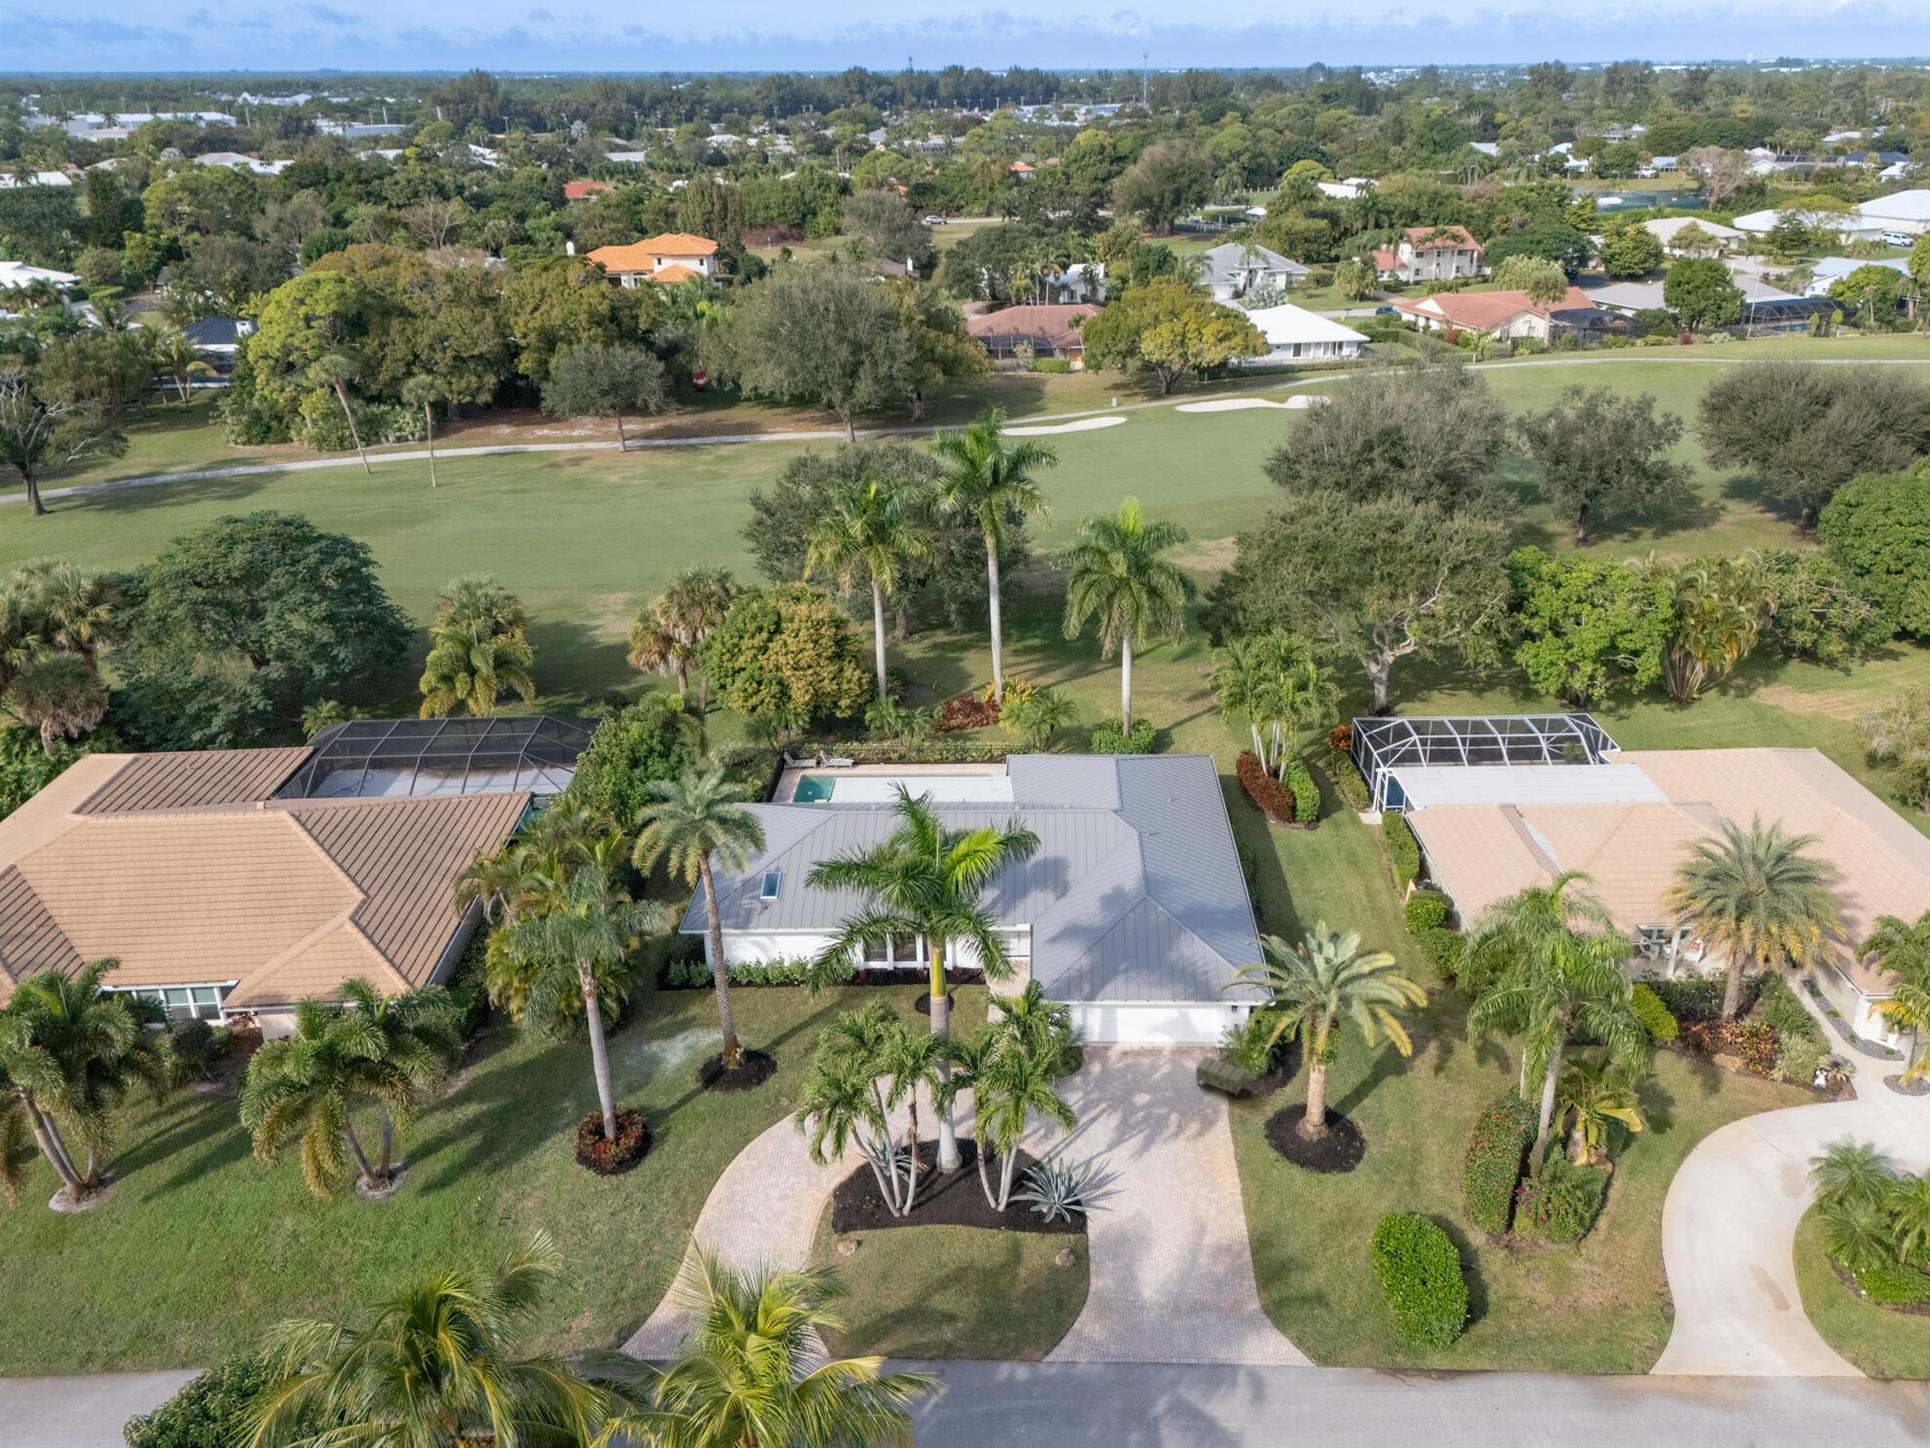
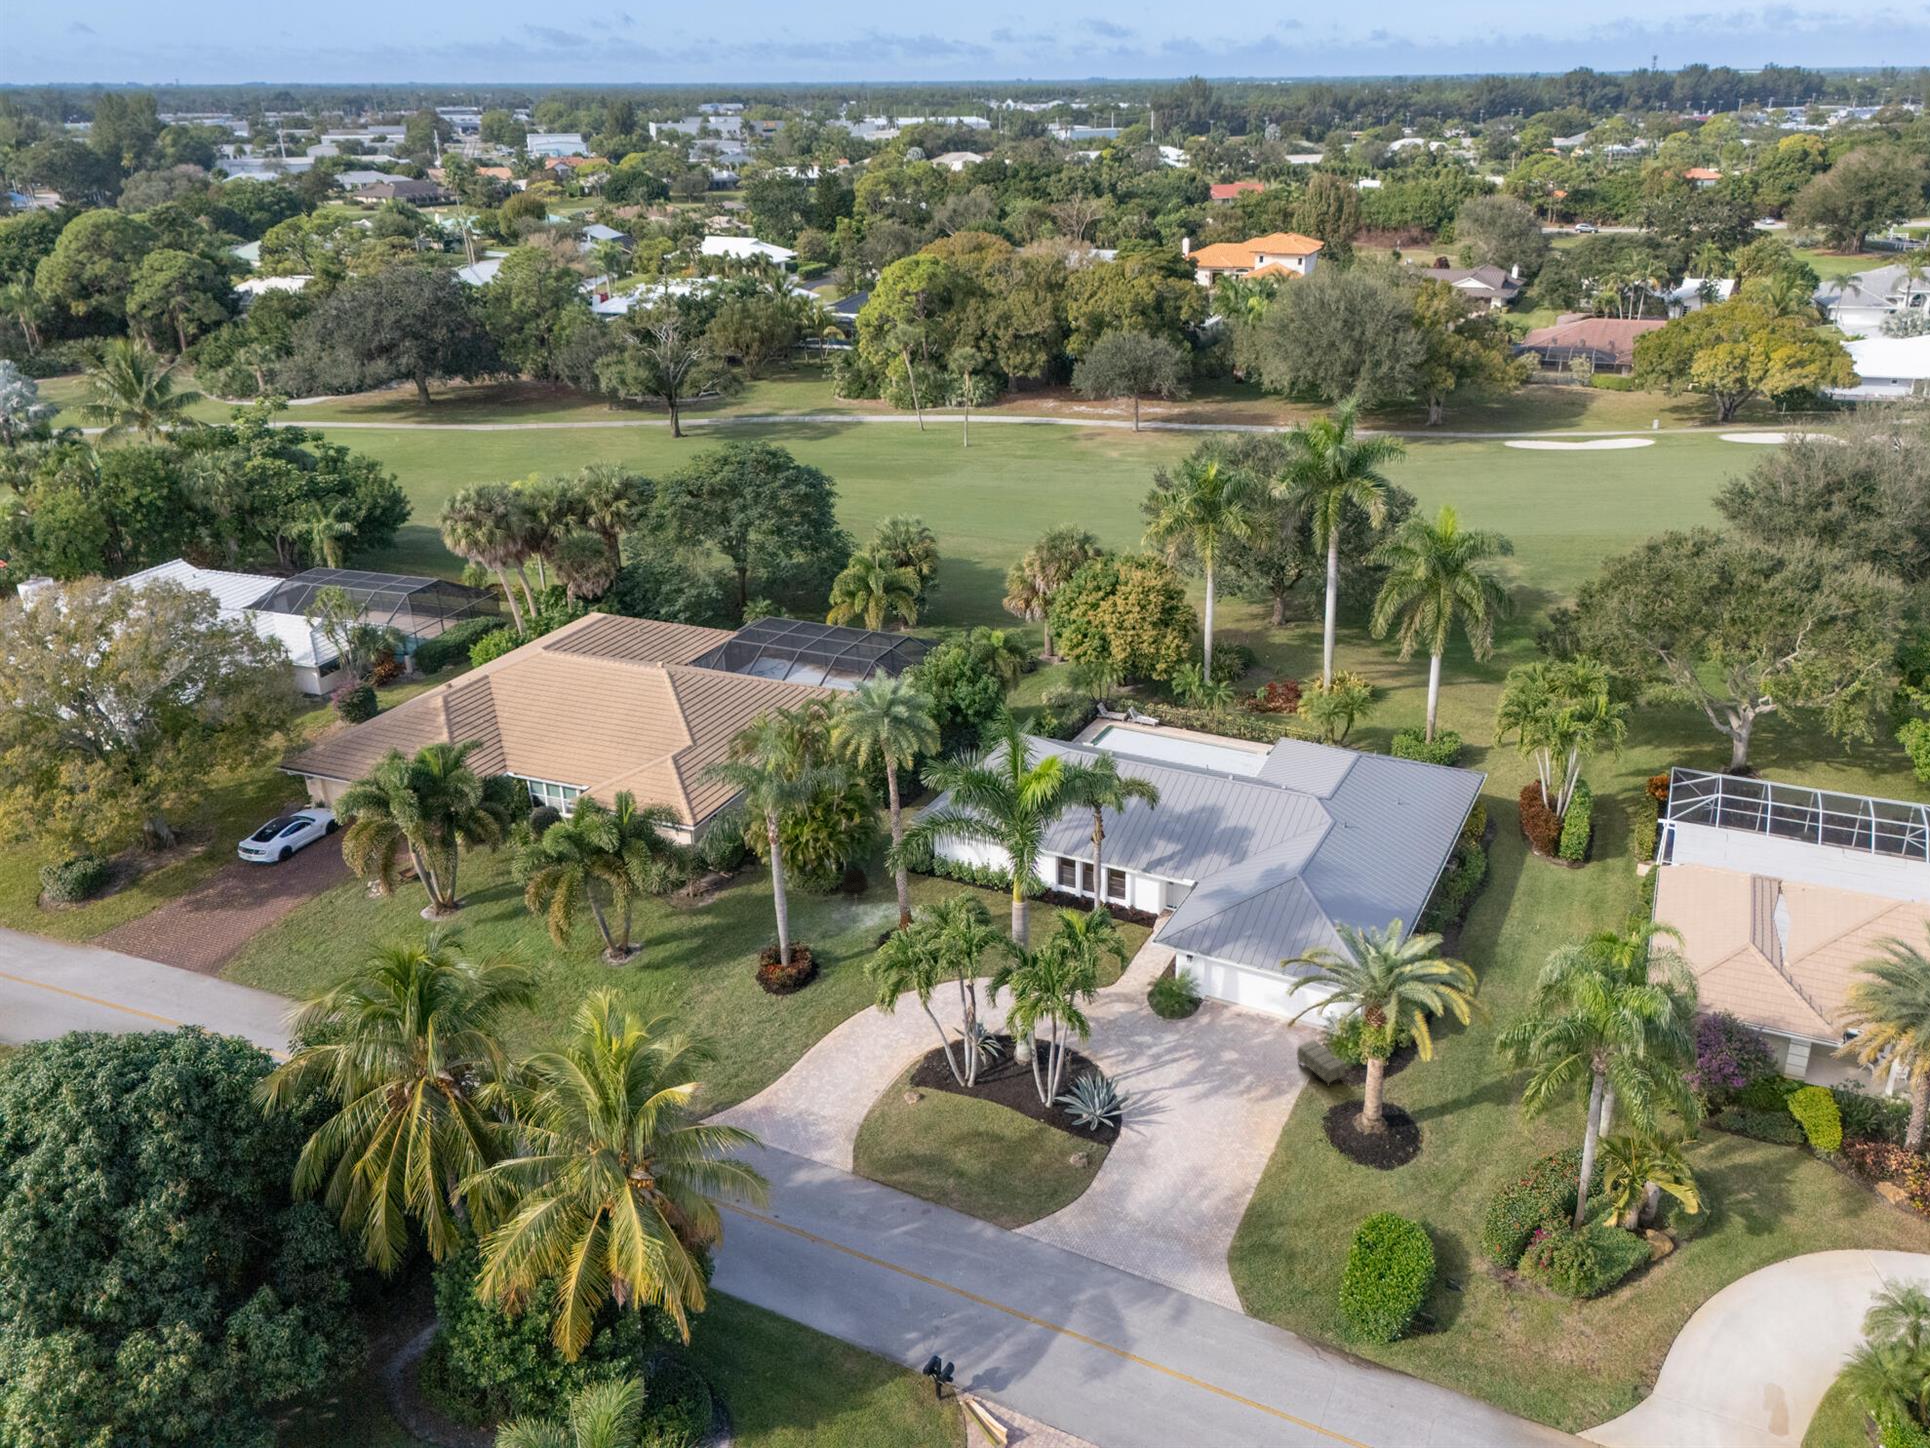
lounge chair: none [614,1001,650,1042] -> present [842,870,868,898]

